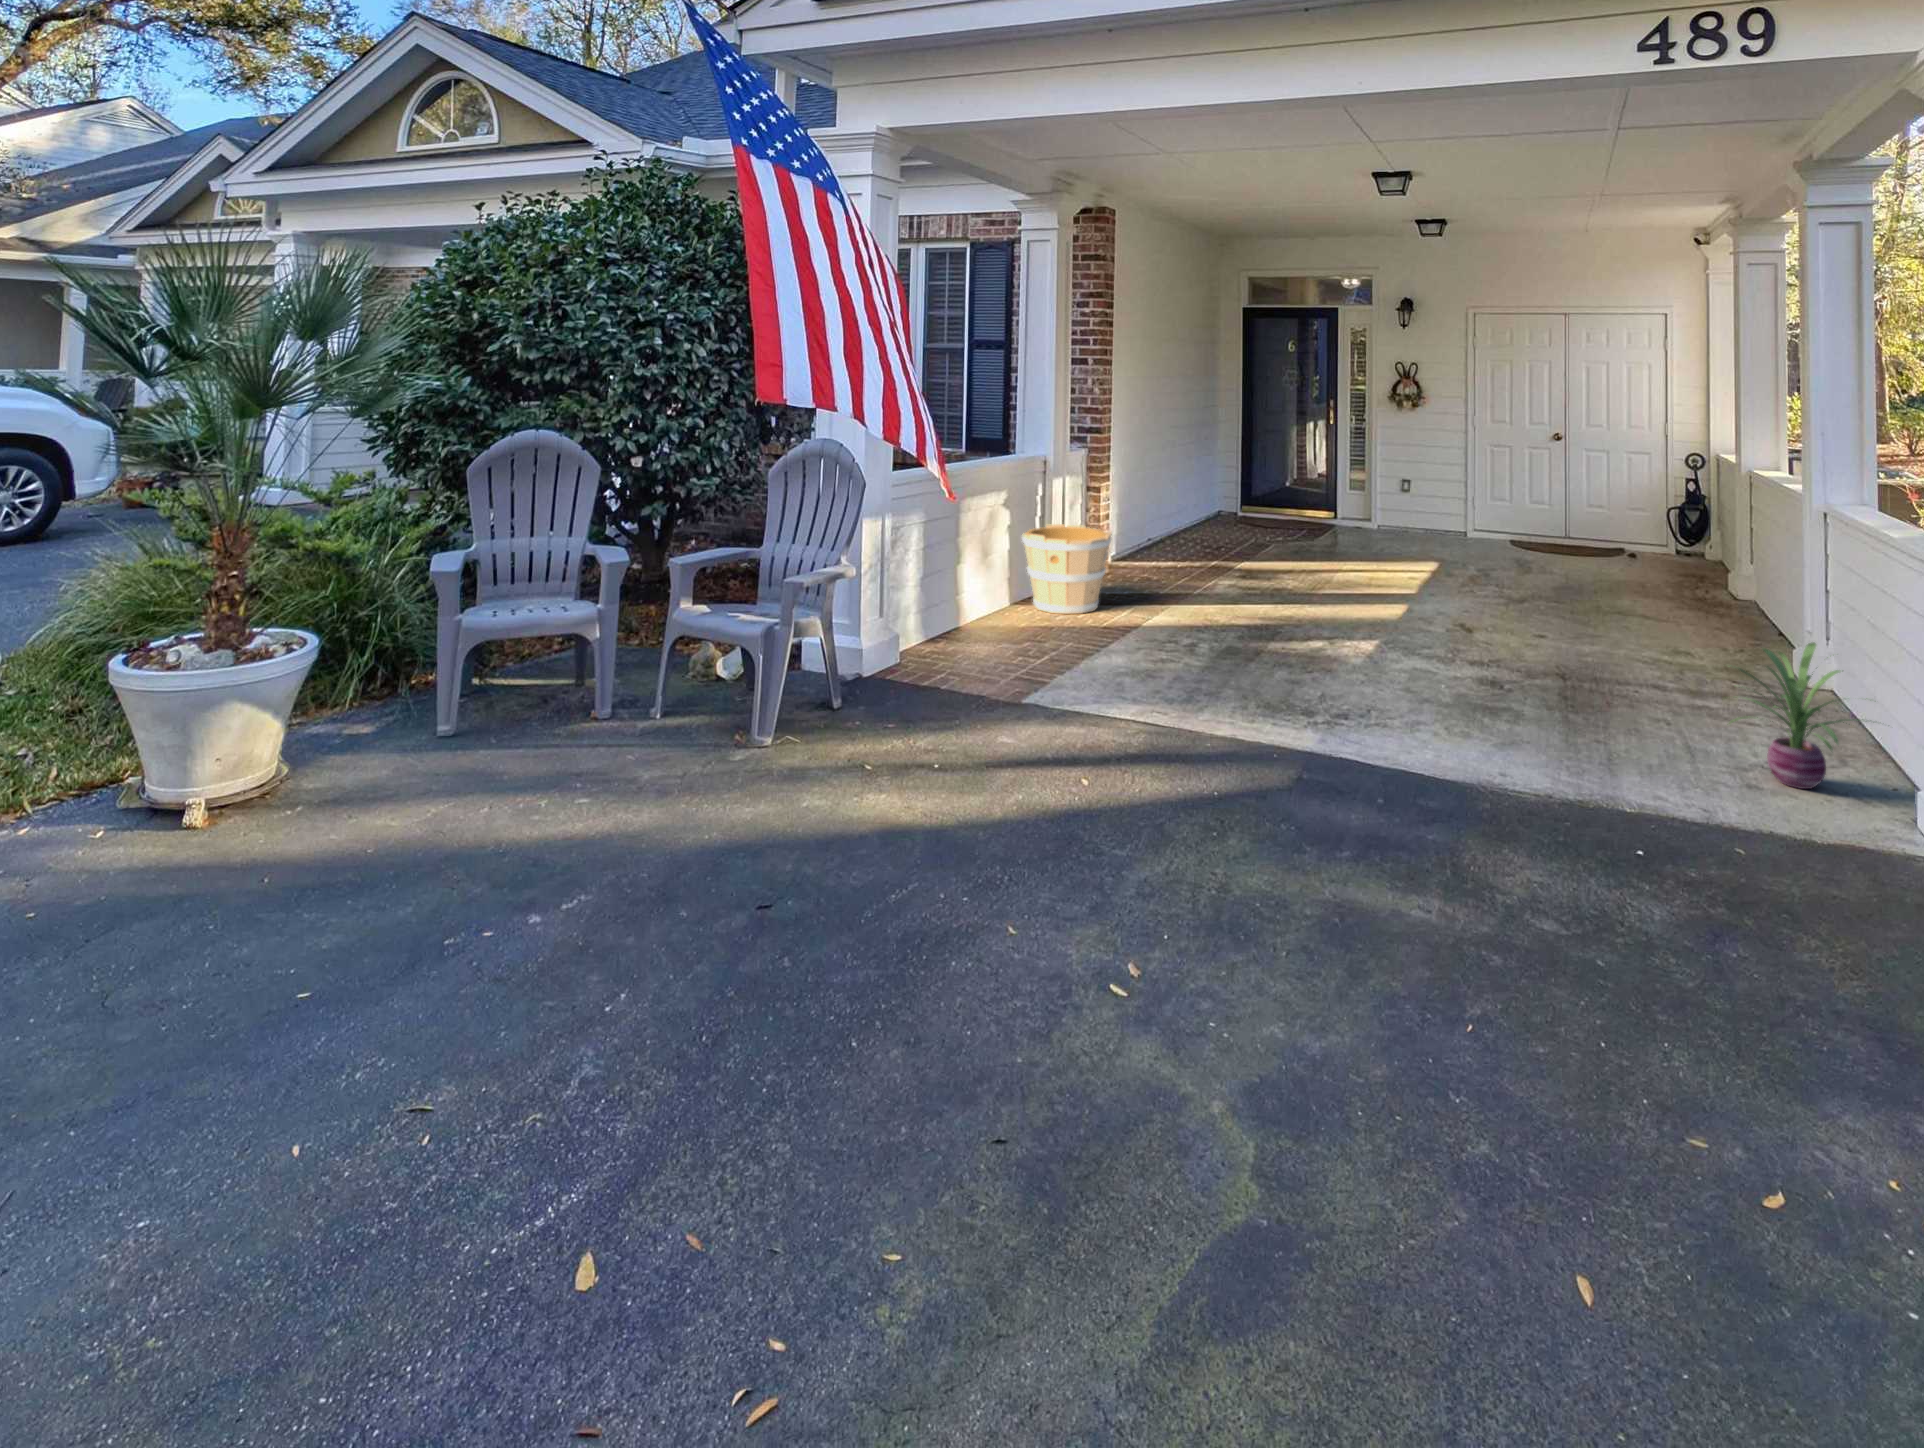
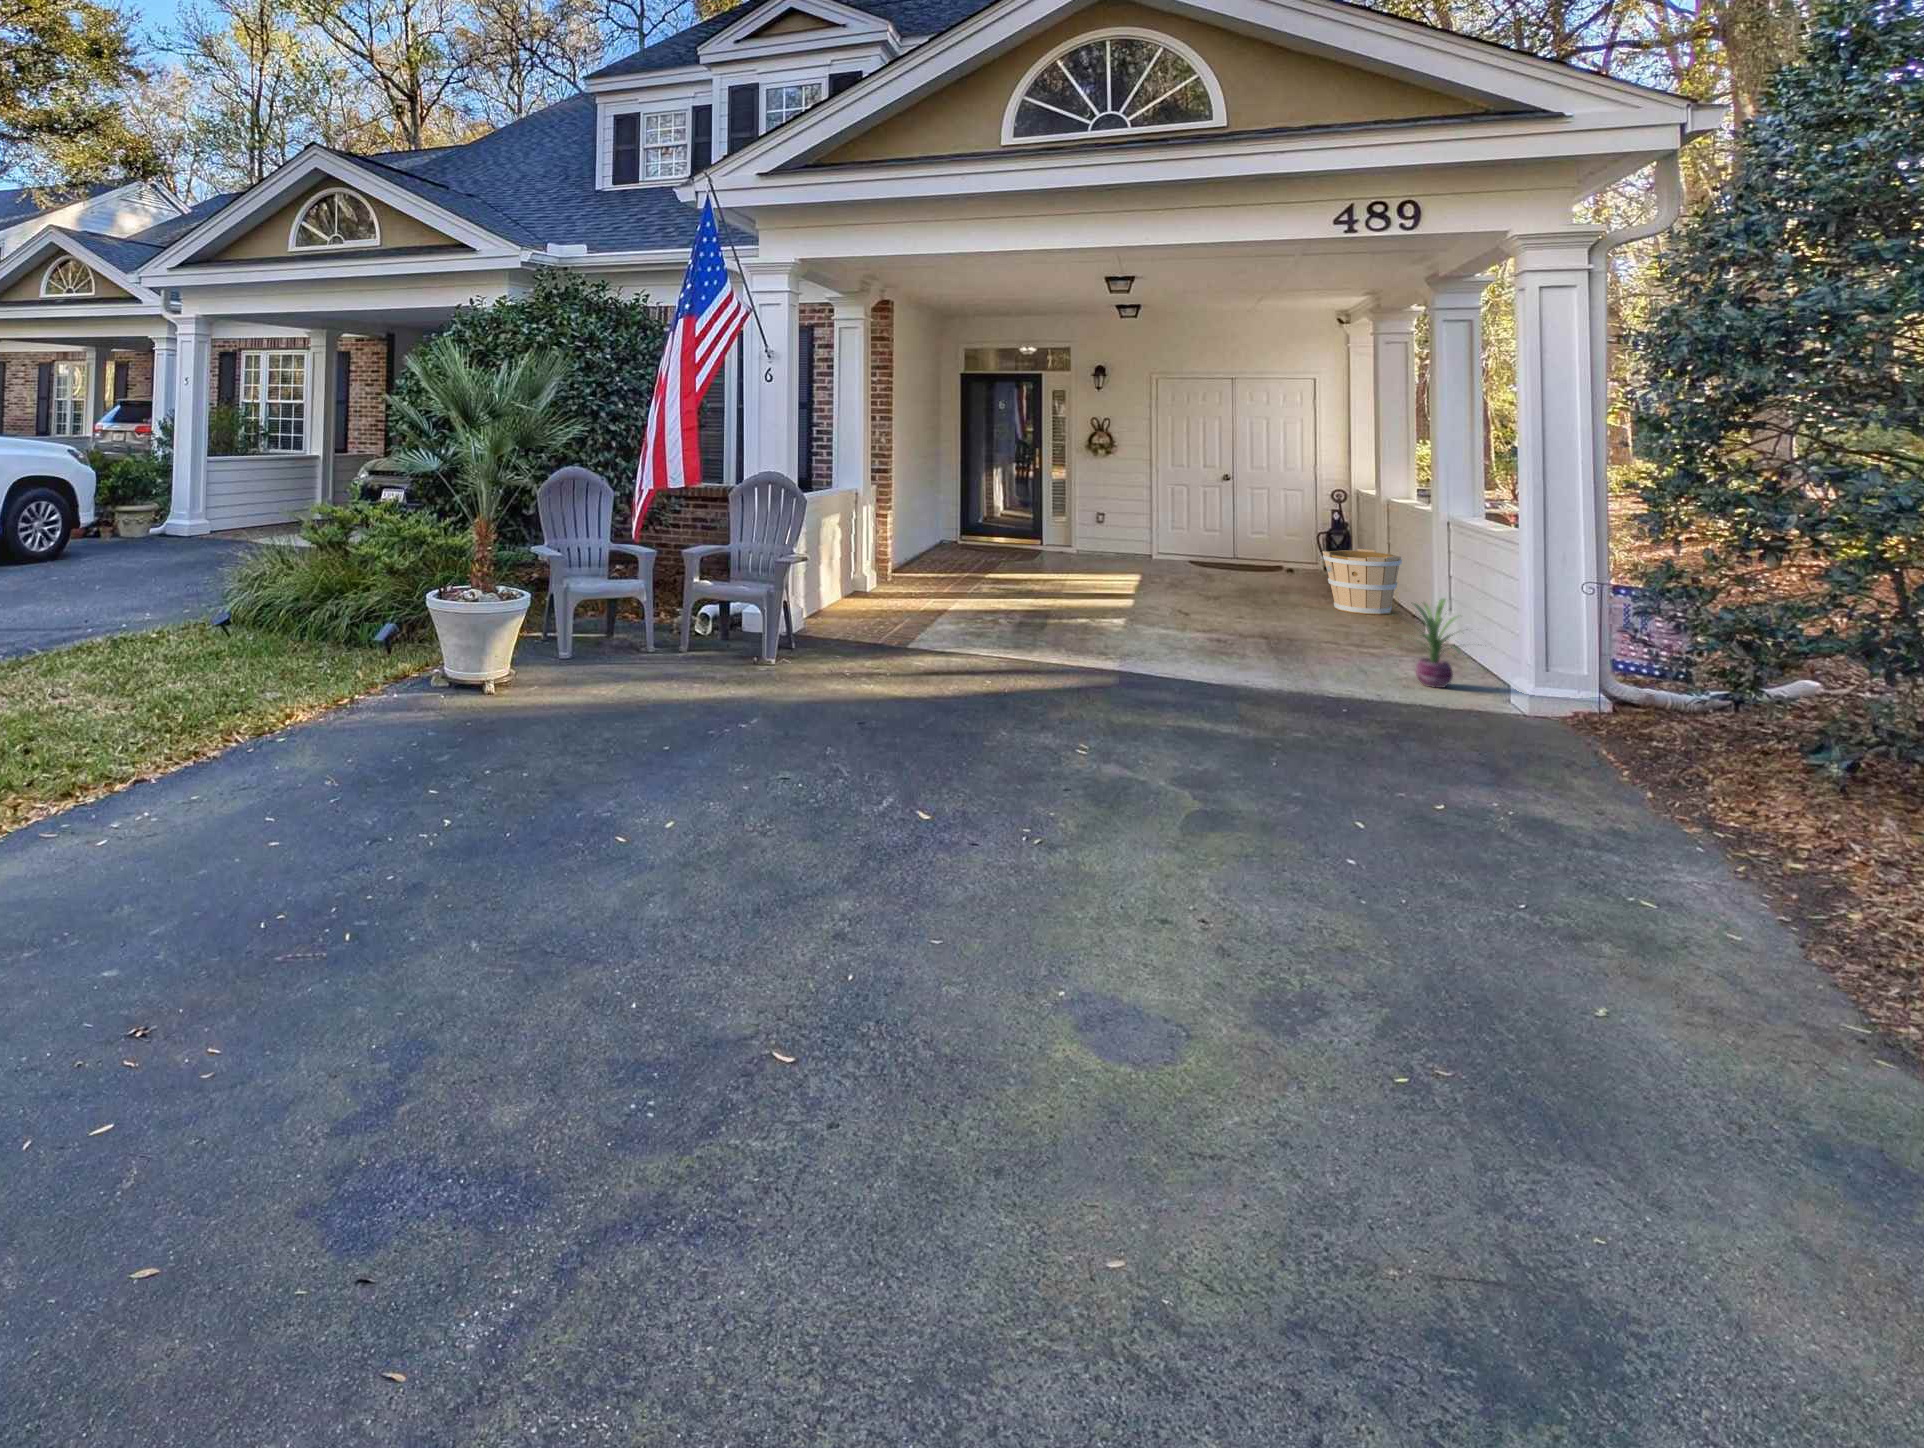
wooden bucket: present [1022,524,1112,614] -> present [1323,549,1402,615]

